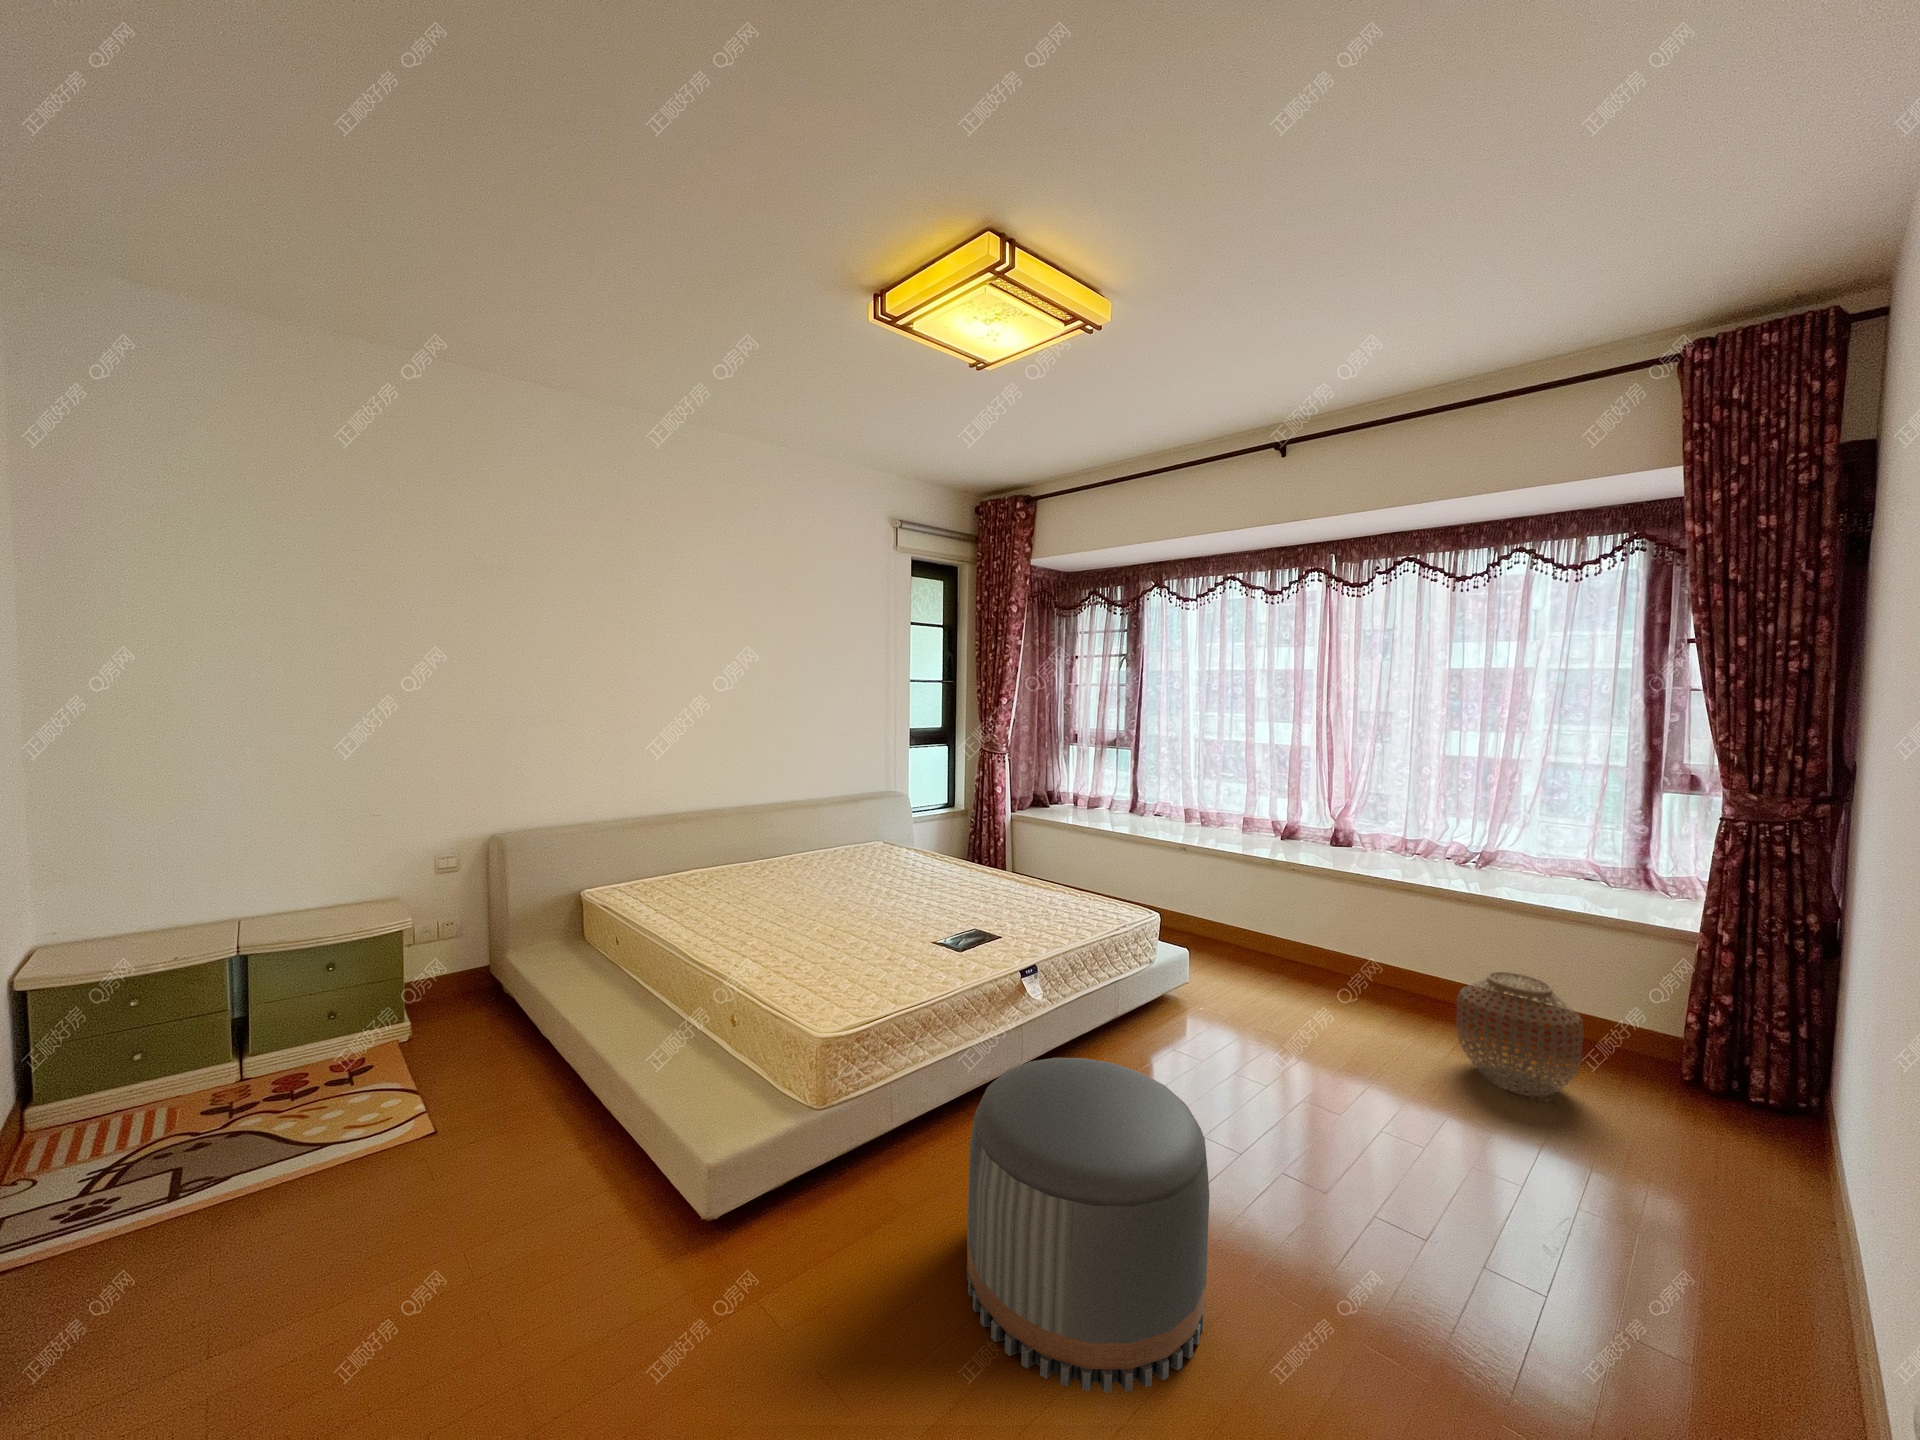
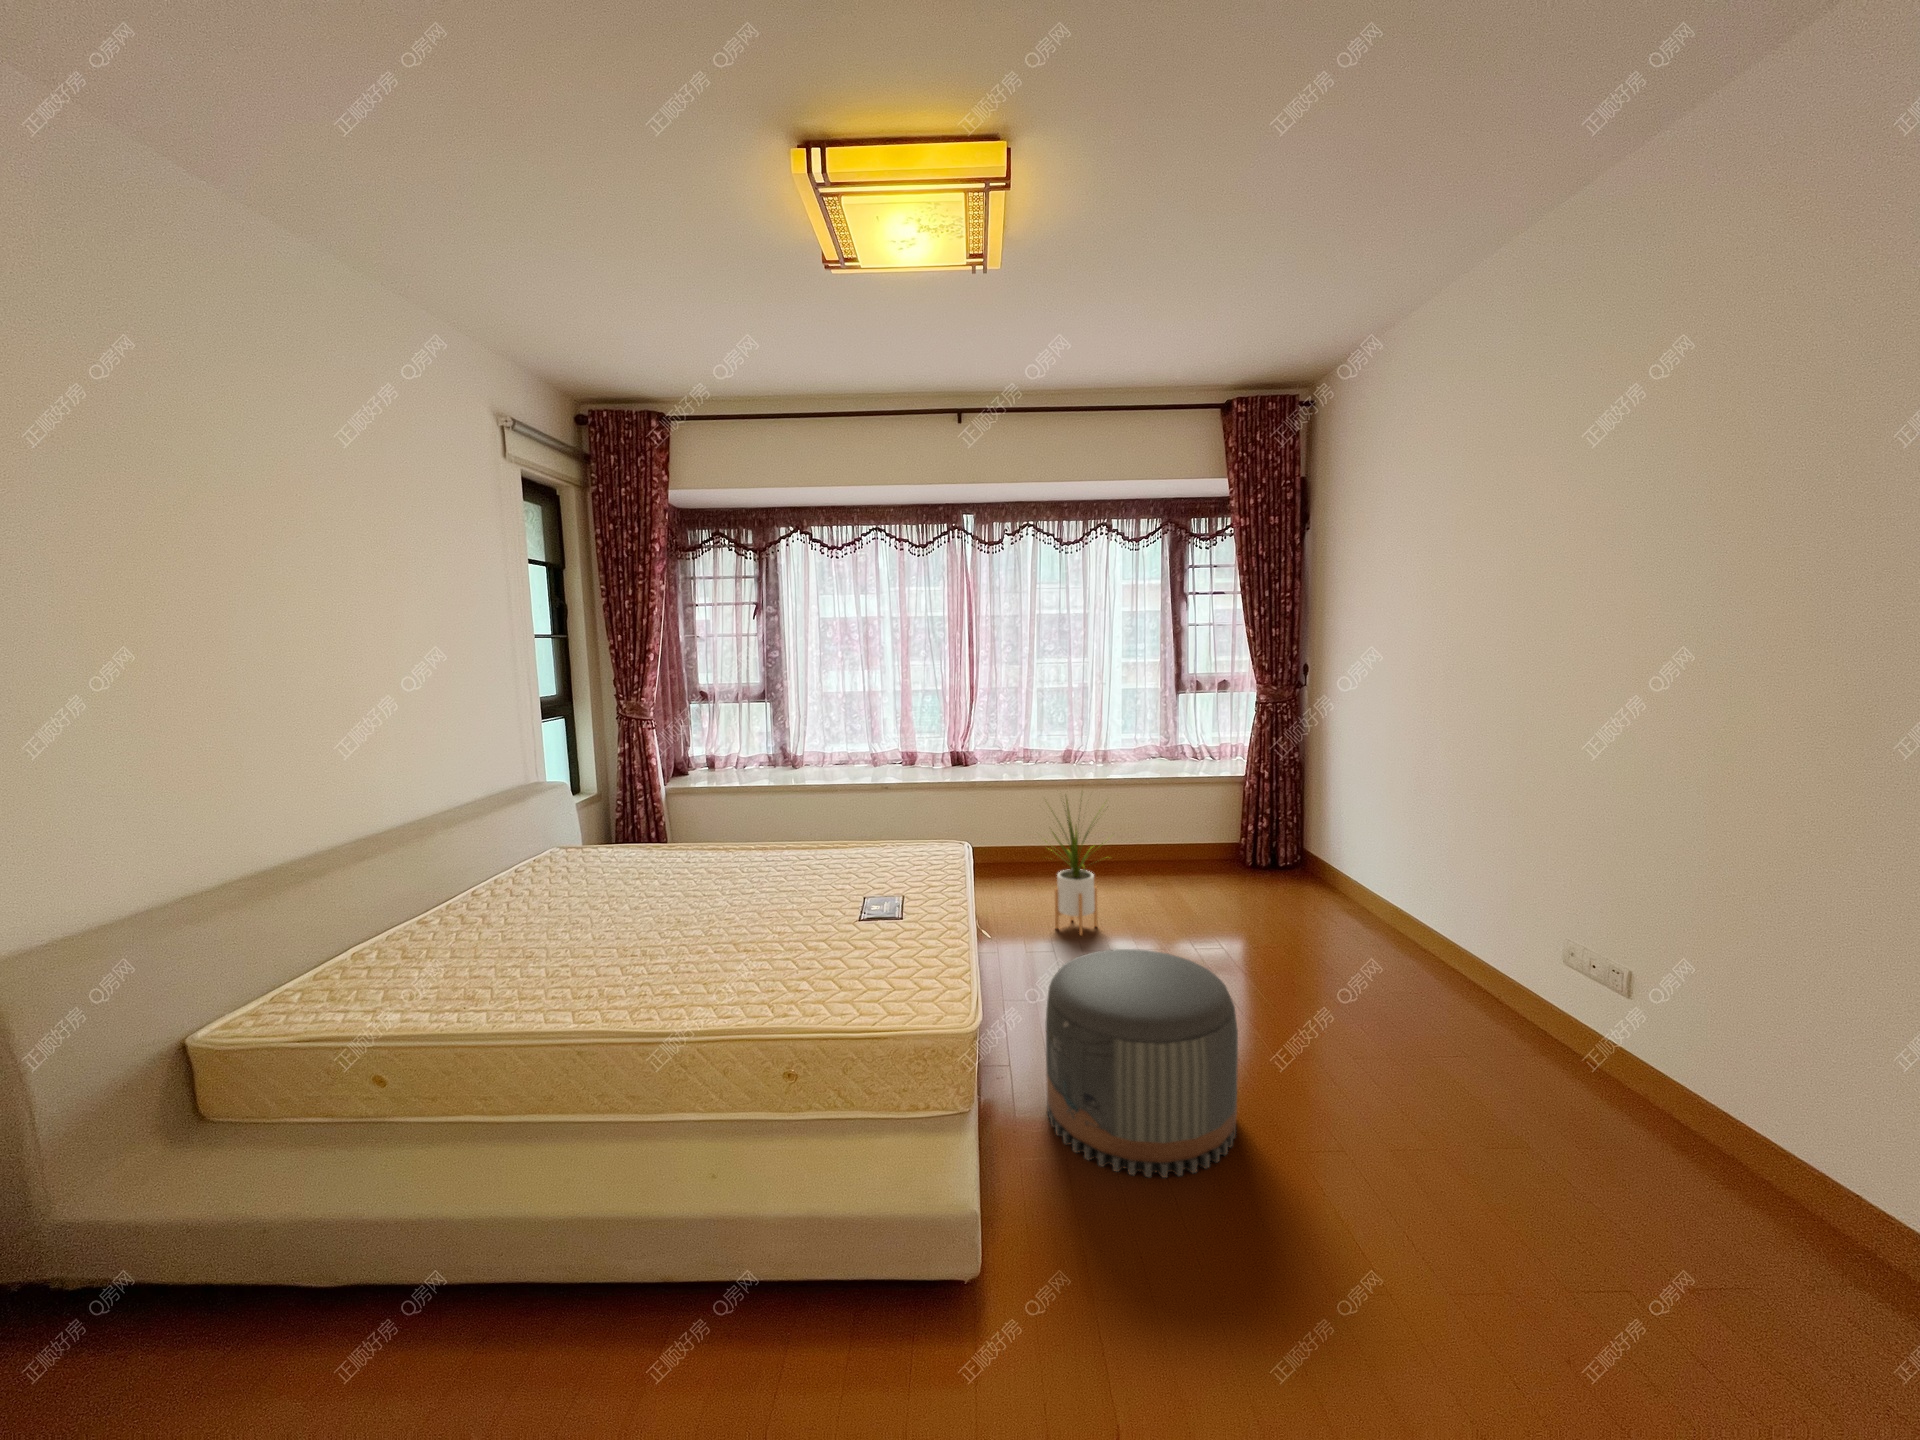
house plant: none [1268,880,1381,1081] -> present [1051,800,1103,935]
woven basket: present [1456,972,1583,1097] -> none [1126,822,1194,899]

